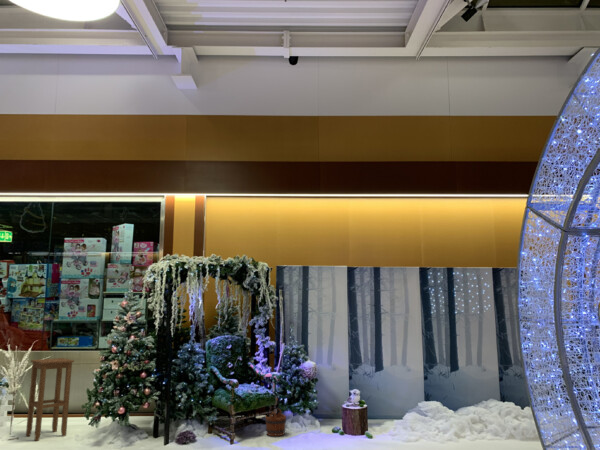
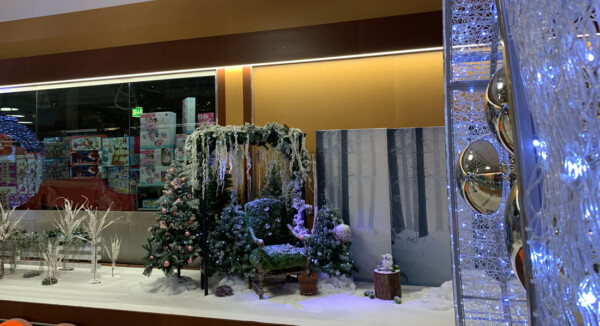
stool: present [26,358,74,441] -> none [106,217,138,286]

